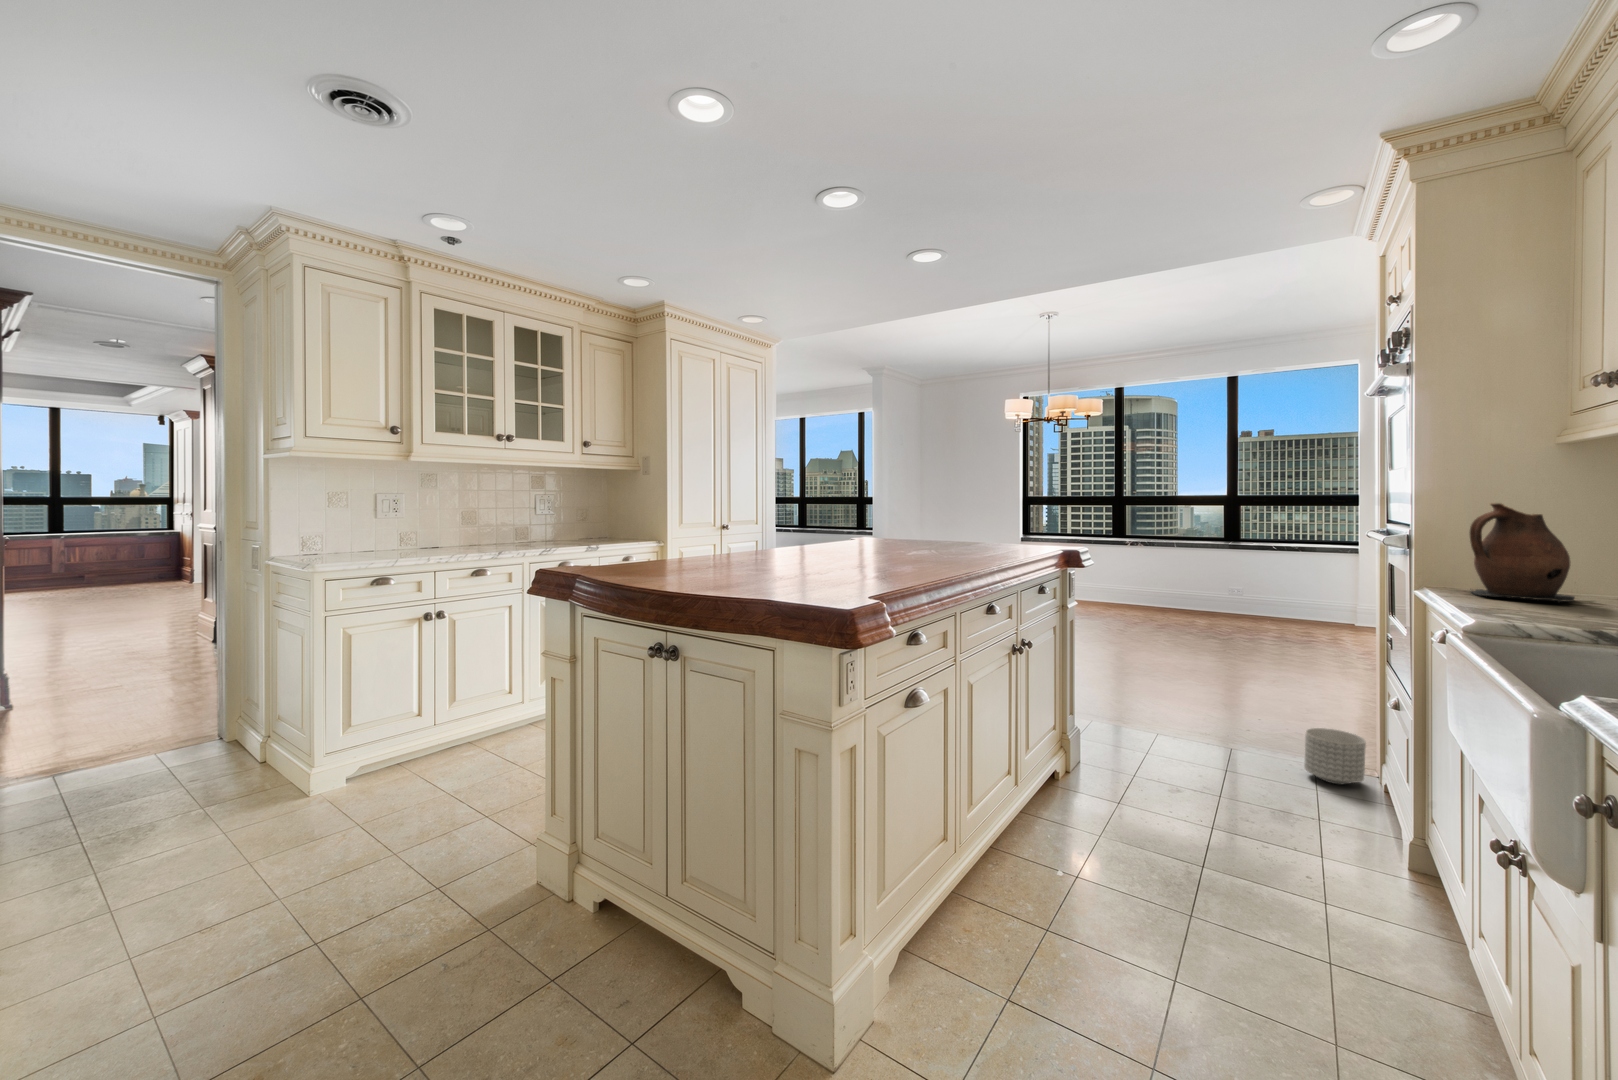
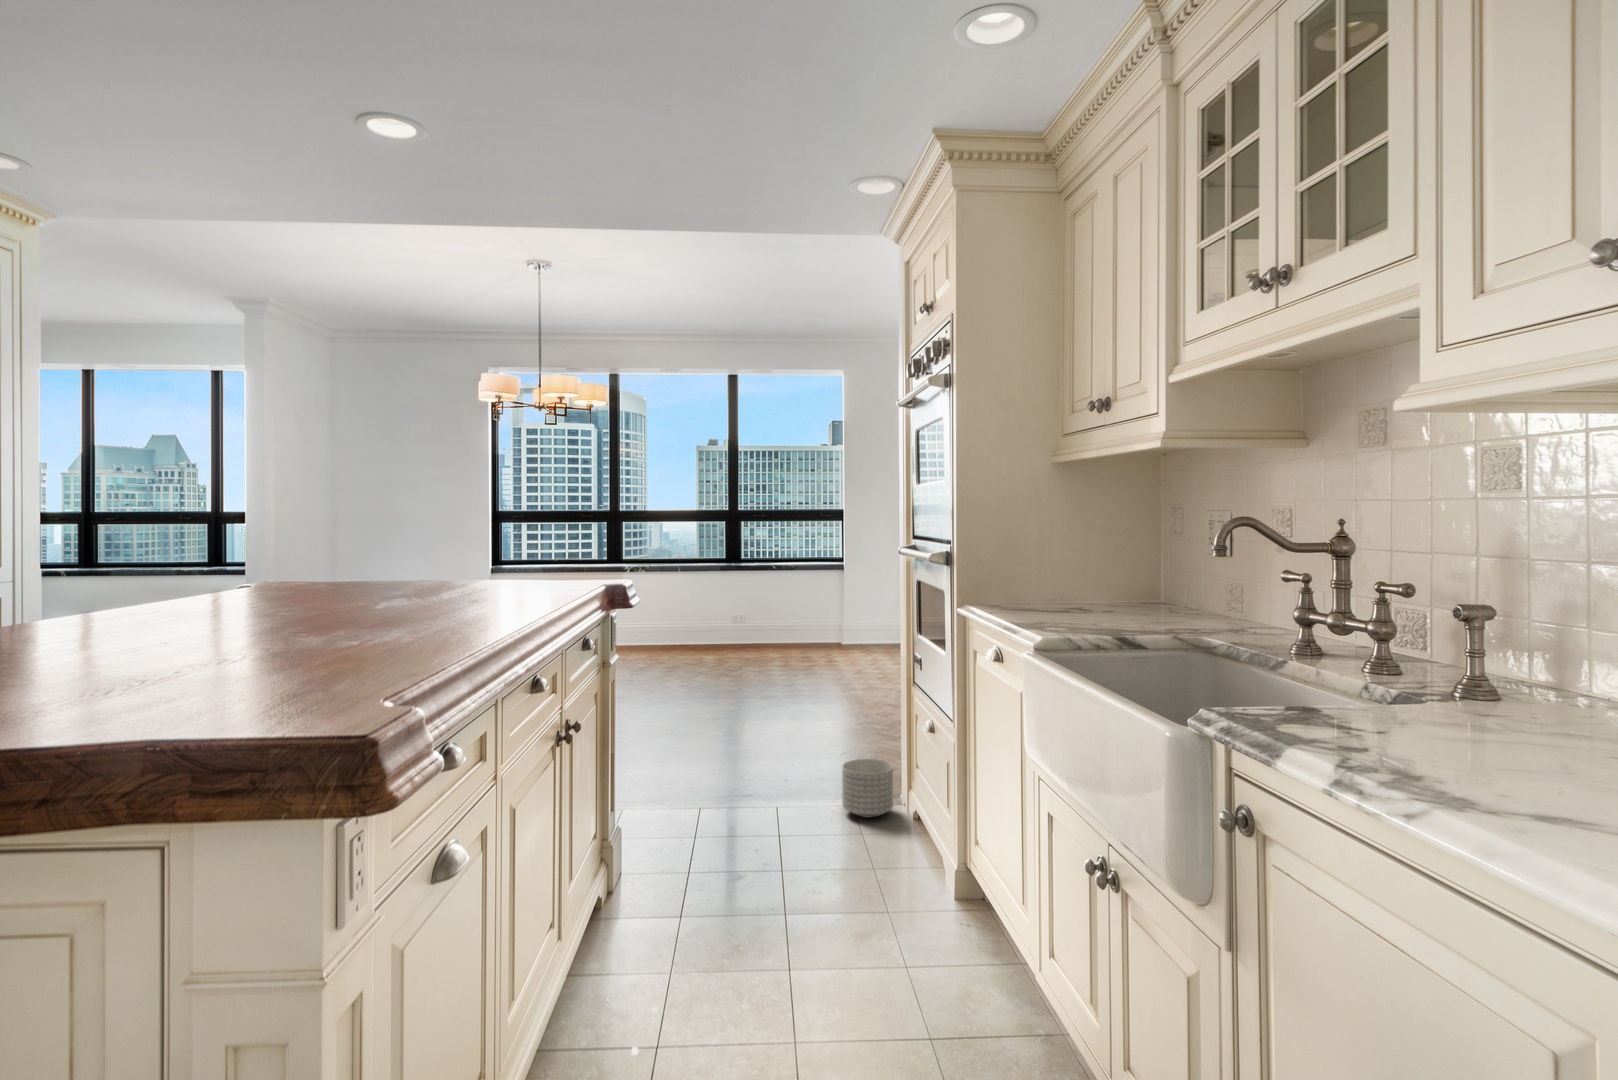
ceramic pitcher: present [1470,503,1575,603] -> none [1002,519,1083,612]

